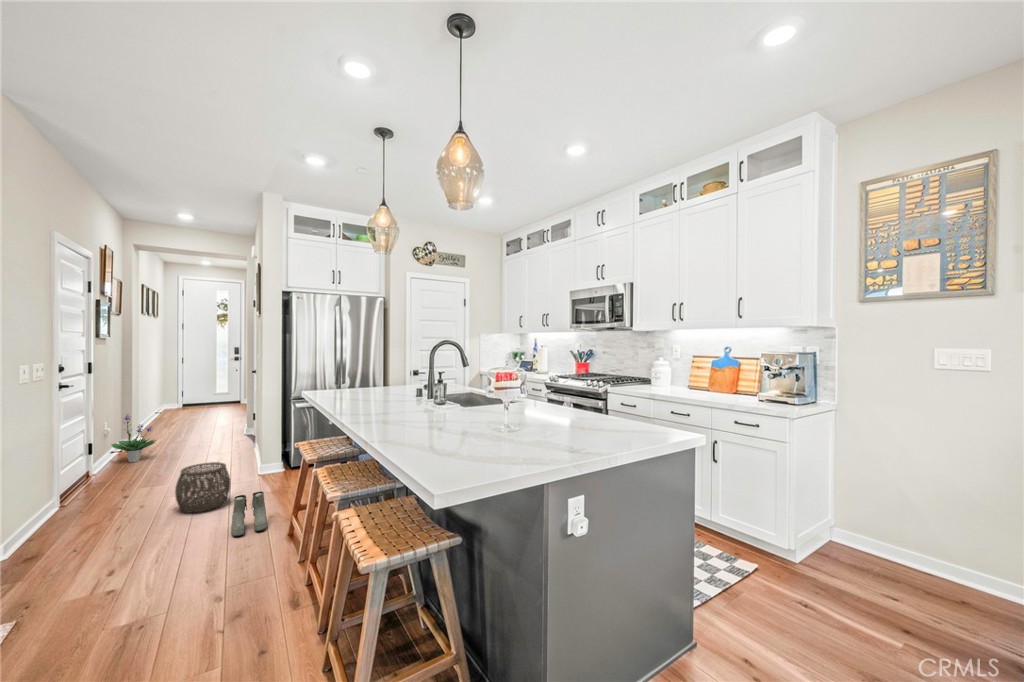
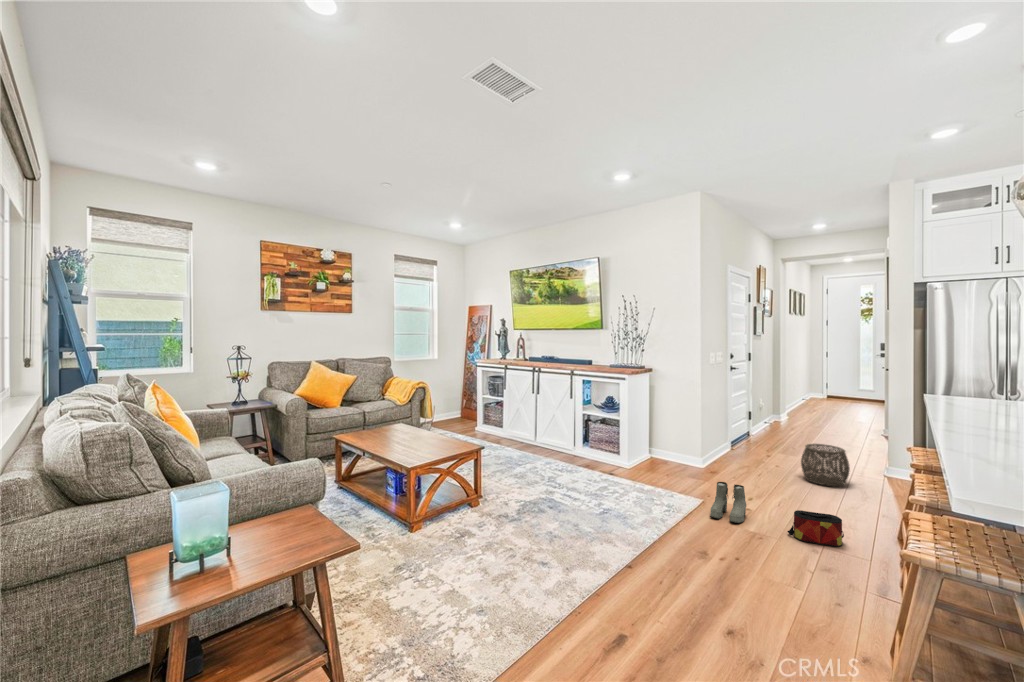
potted plant: present [111,414,156,462] -> none [764,395,797,434]
boots: present [231,492,267,536] -> present [710,482,746,523]
bag: none [175,547,242,599] -> present [787,510,844,547]

